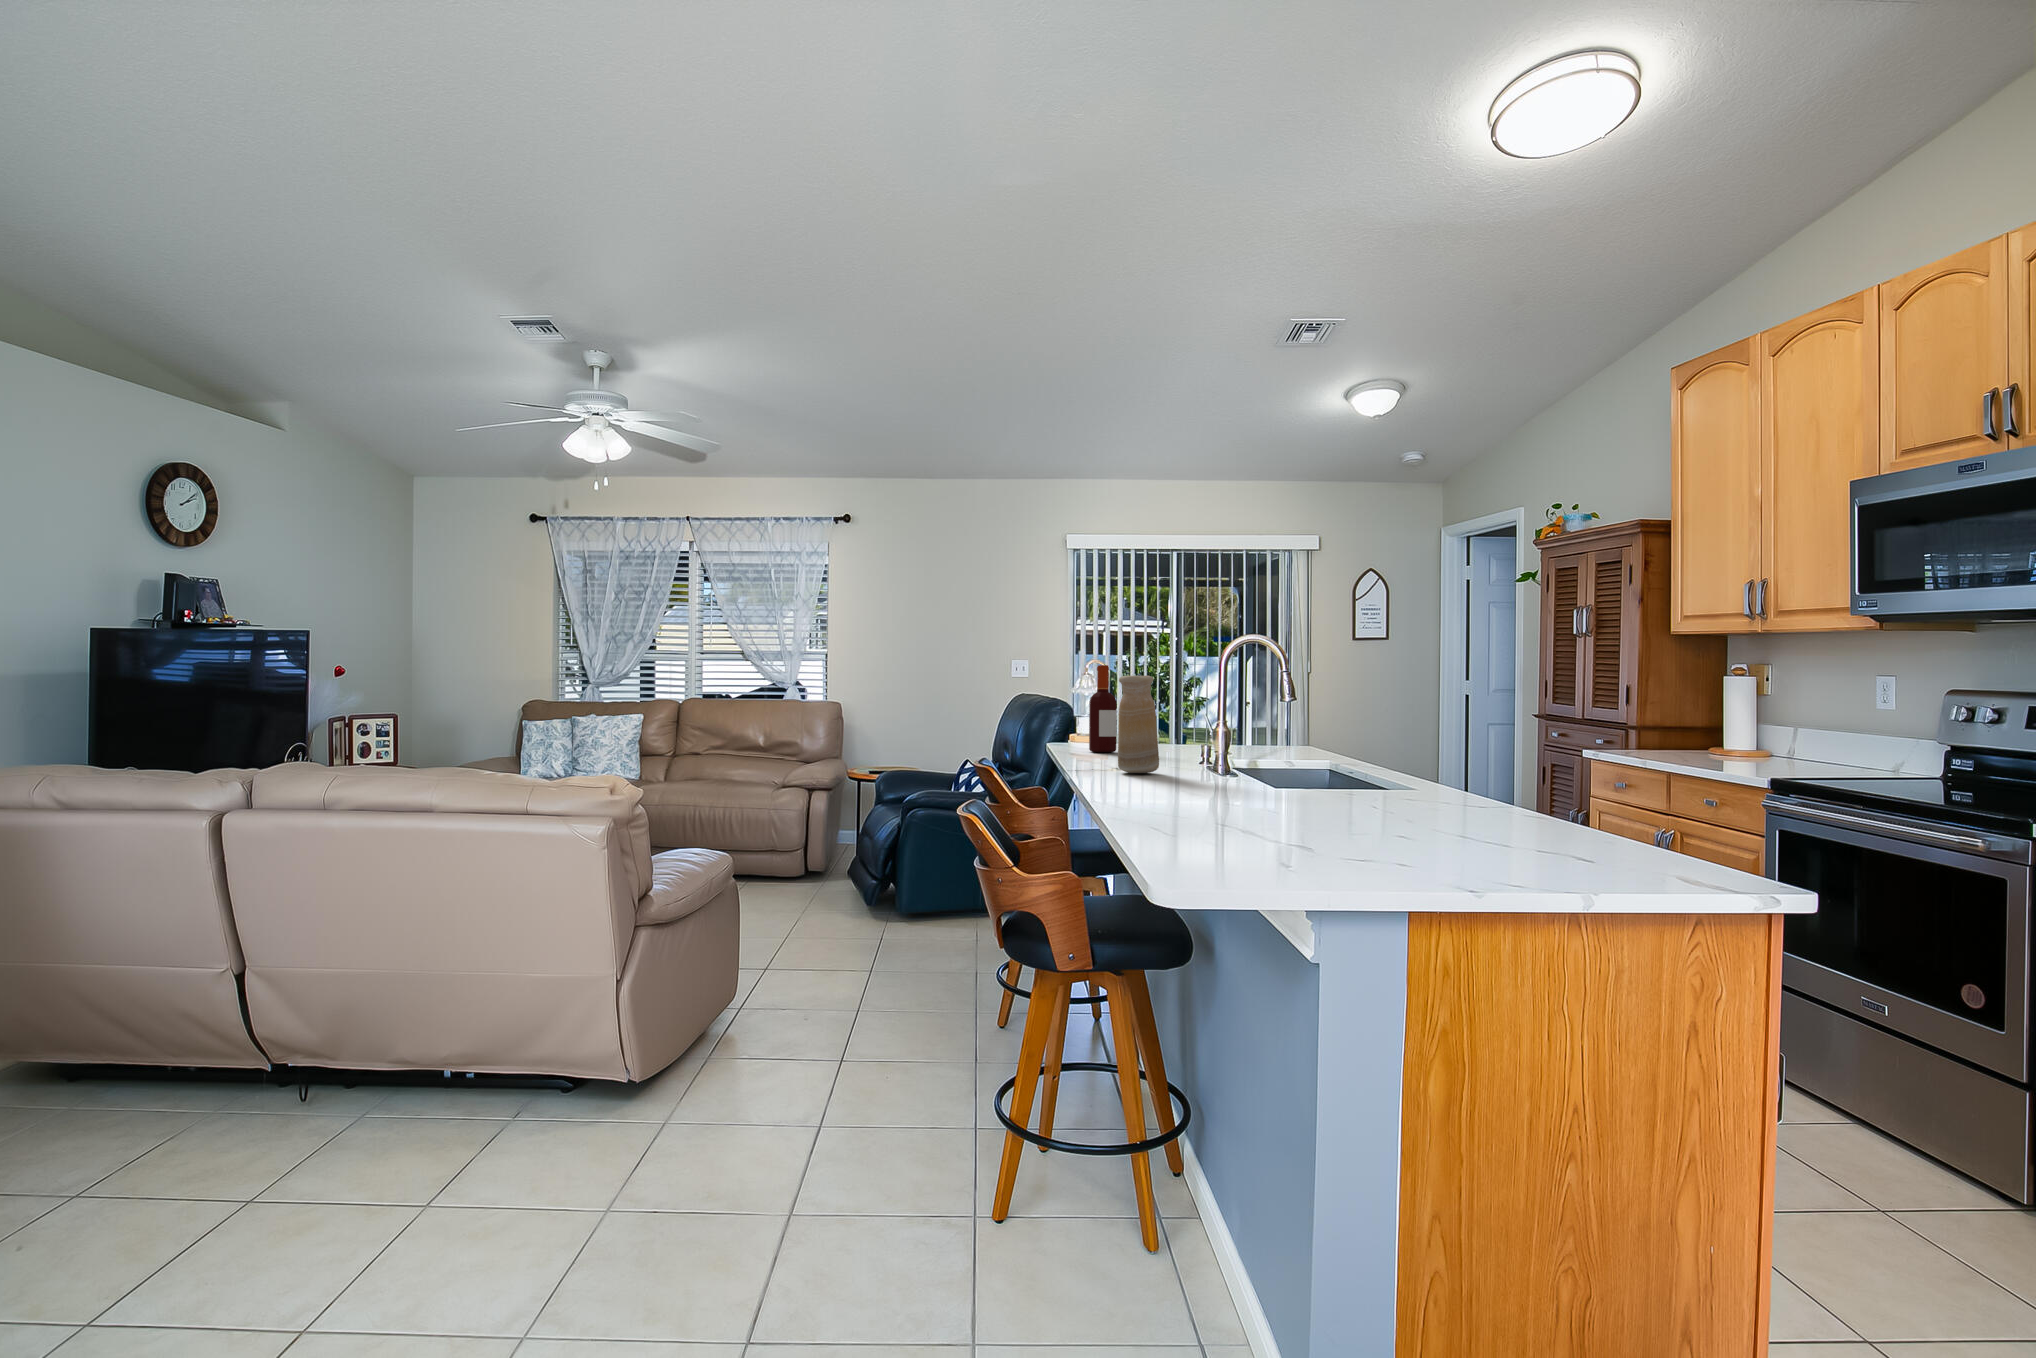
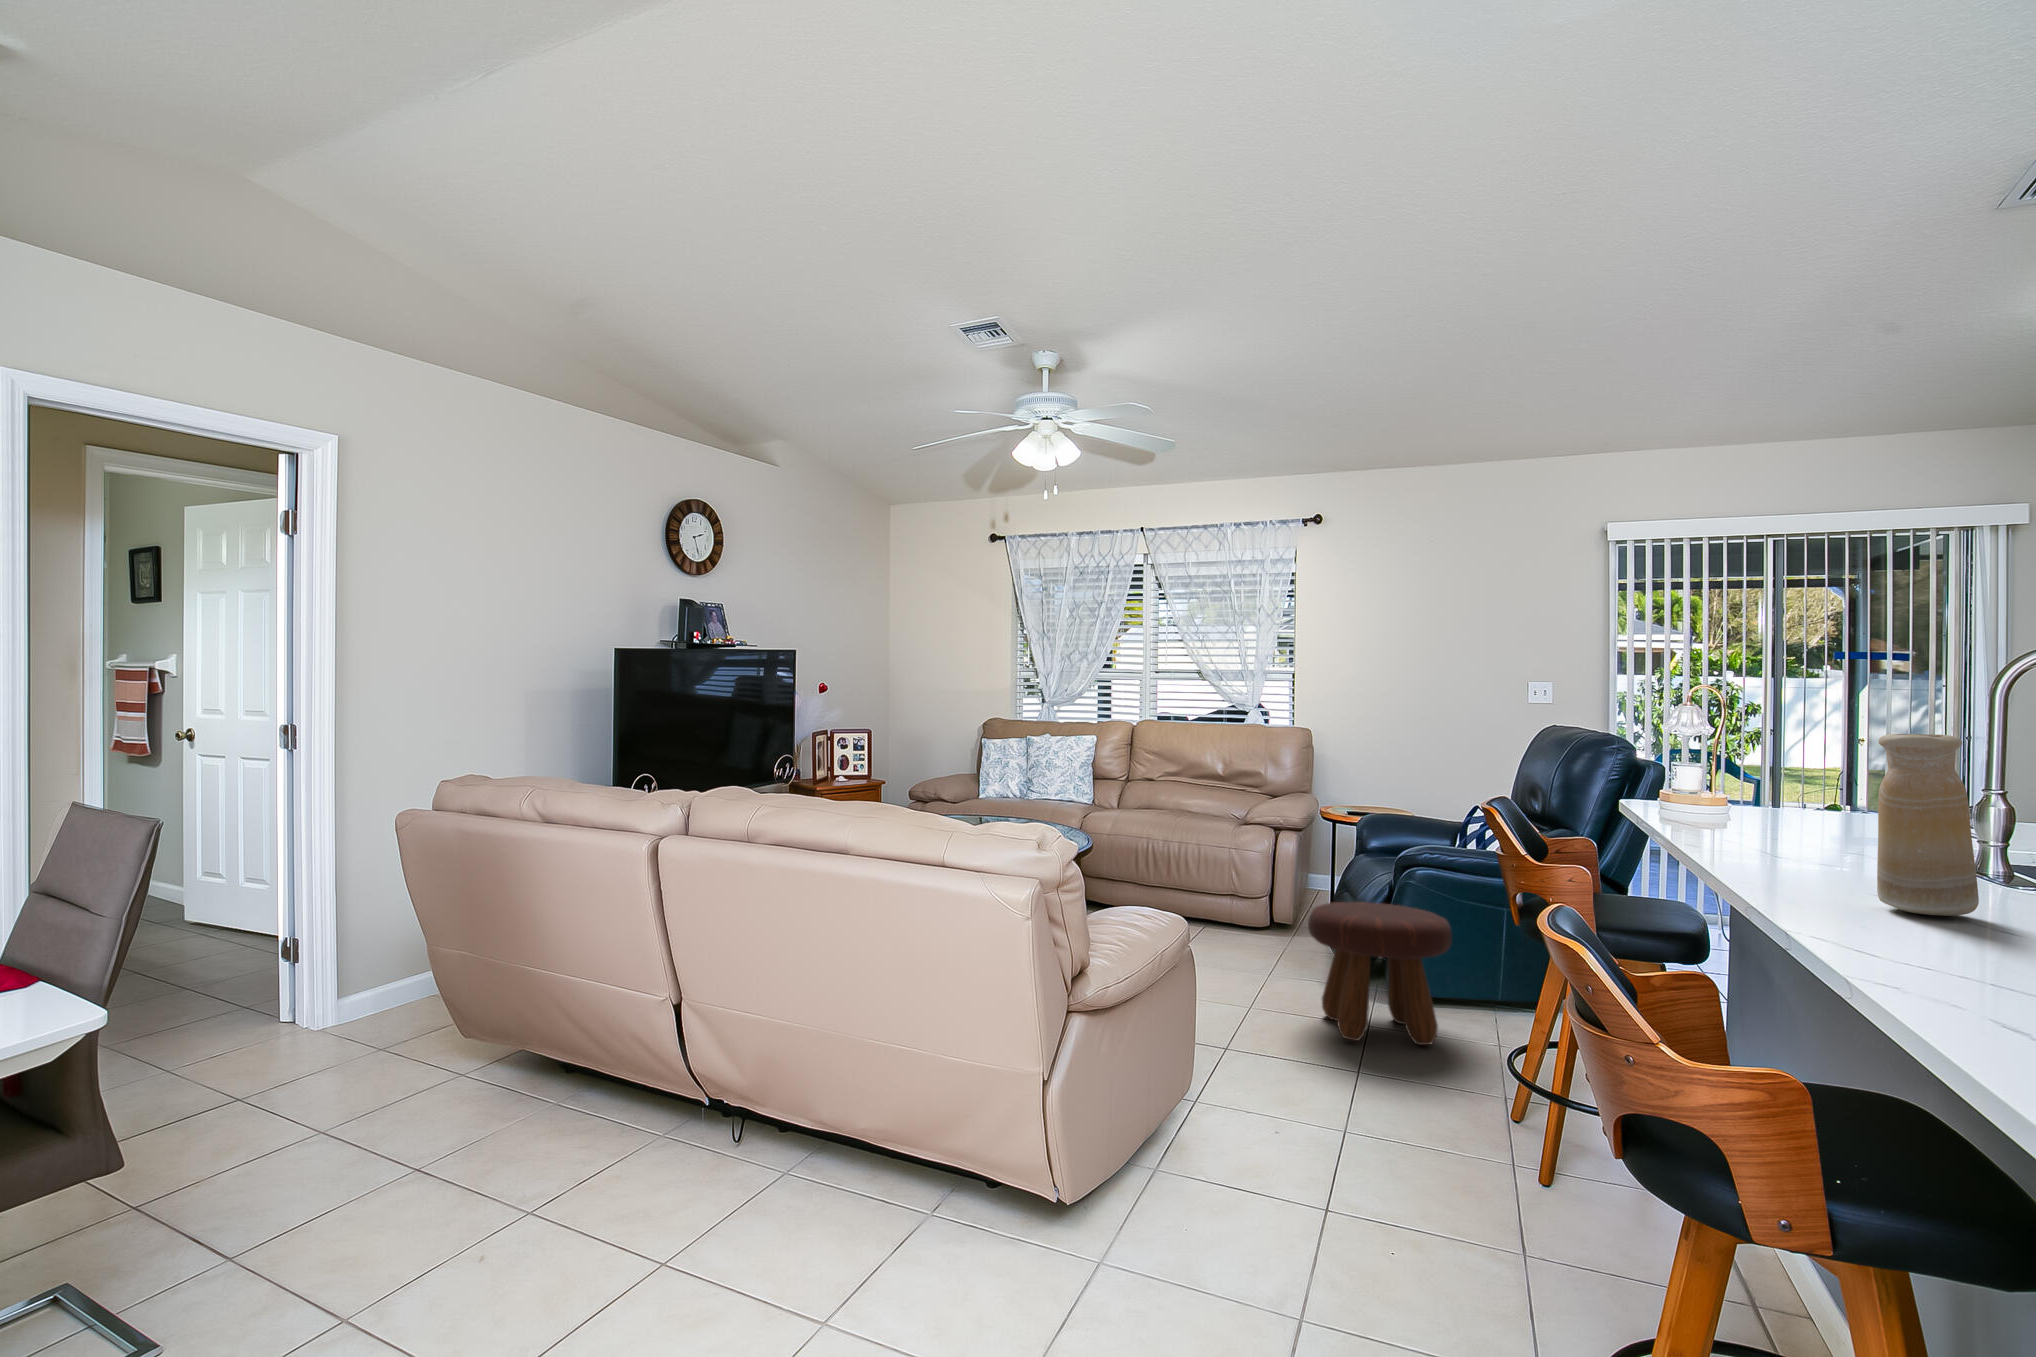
bottle: present [1089,665,1117,752] -> none [1744,704,1799,844]
footstool: none [830,834,938,939] -> present [1308,902,1452,1045]

